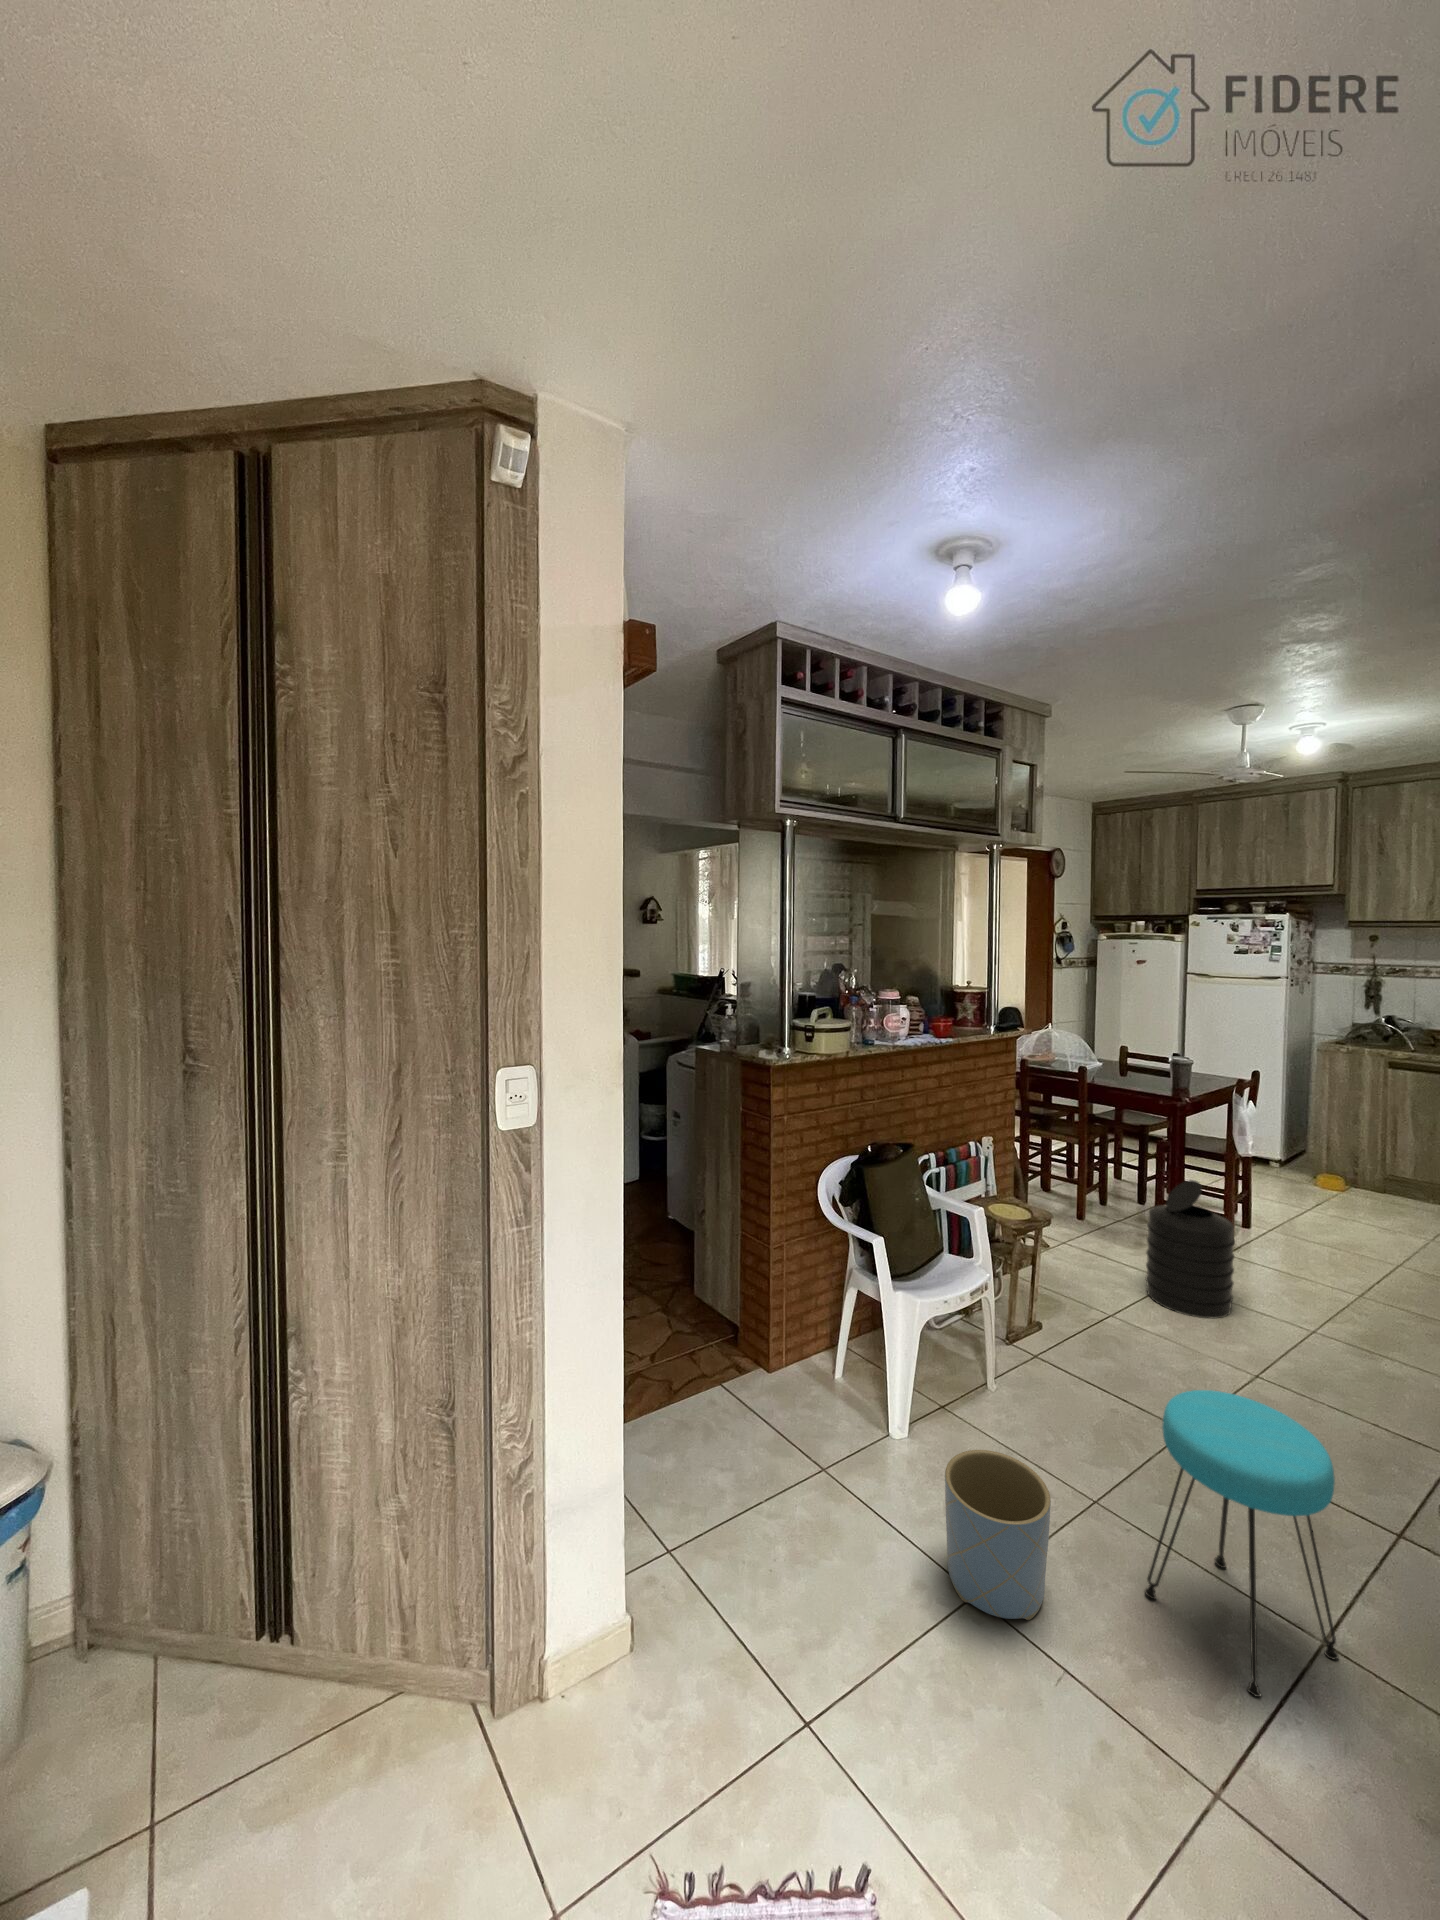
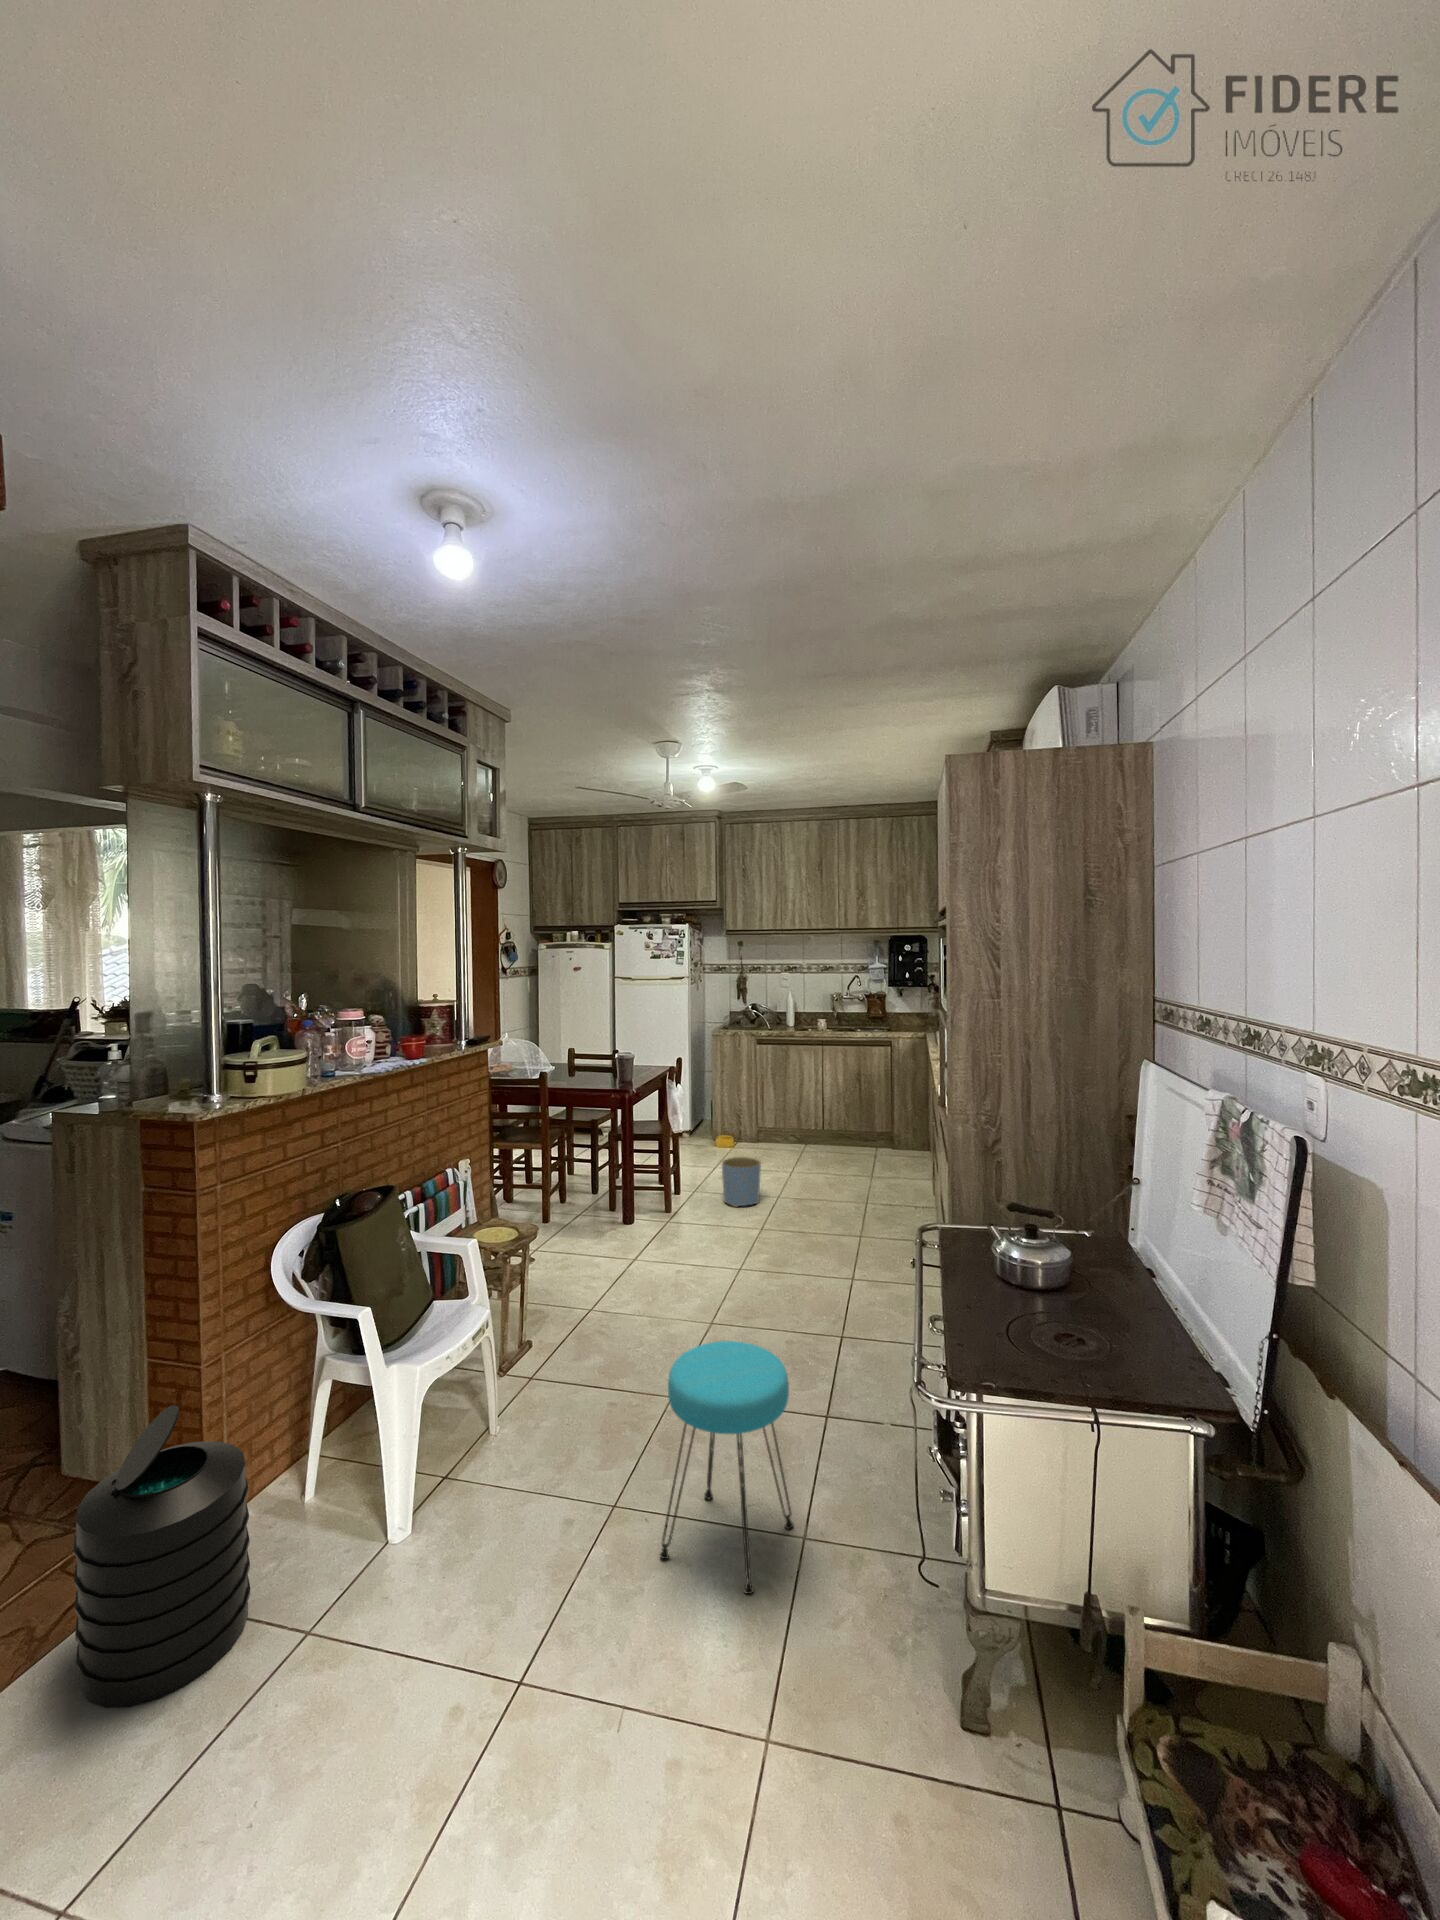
trash can: present [1146,1180,1235,1319] -> present [73,1405,250,1708]
planter: present [945,1450,1051,1620] -> present [722,1157,761,1207]

